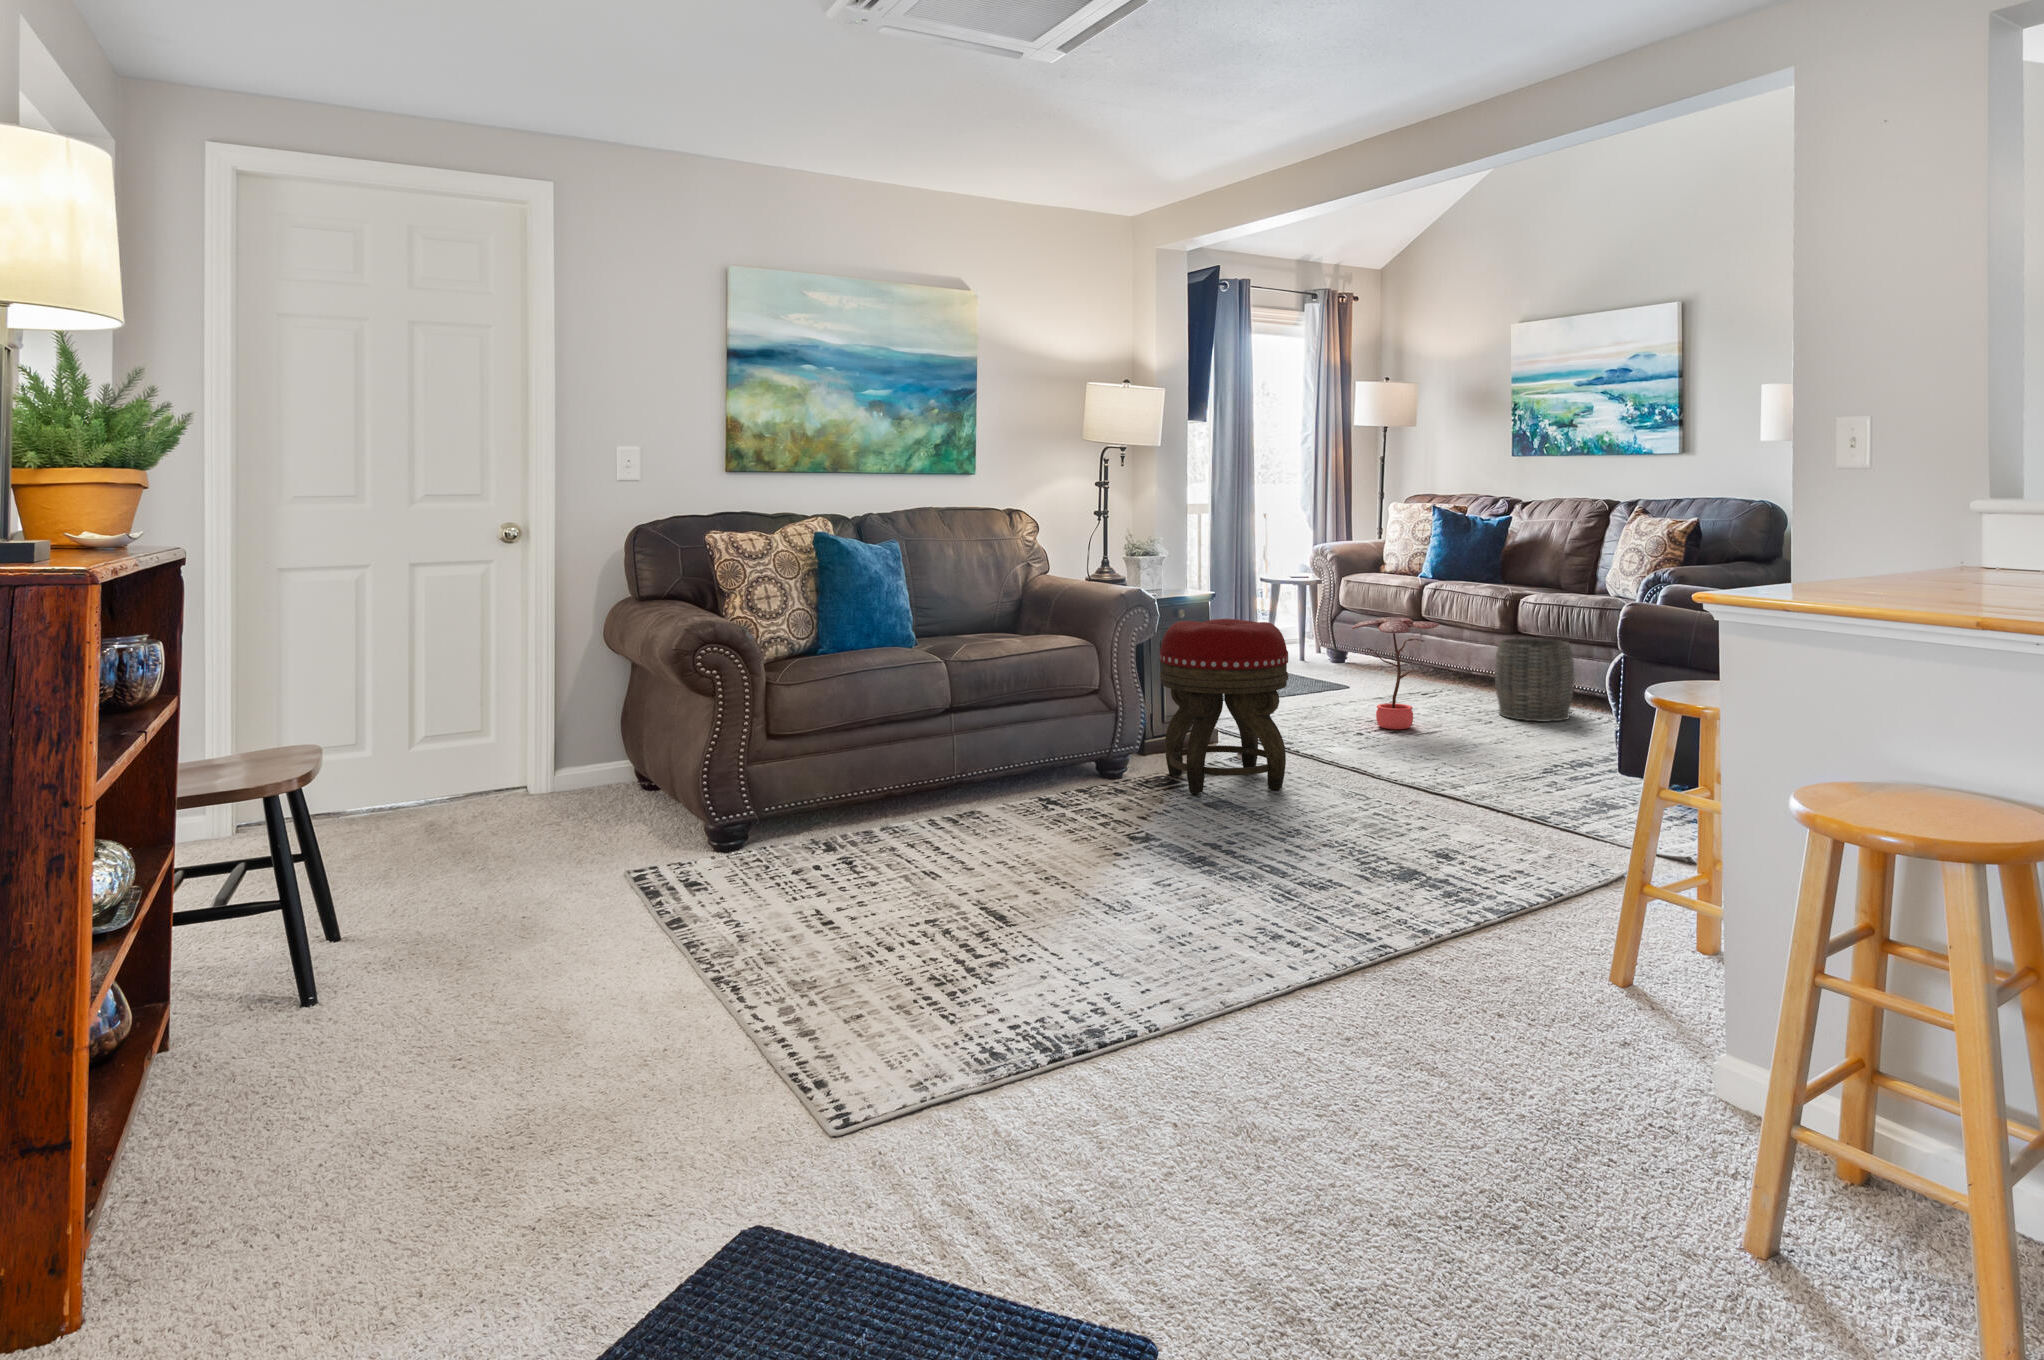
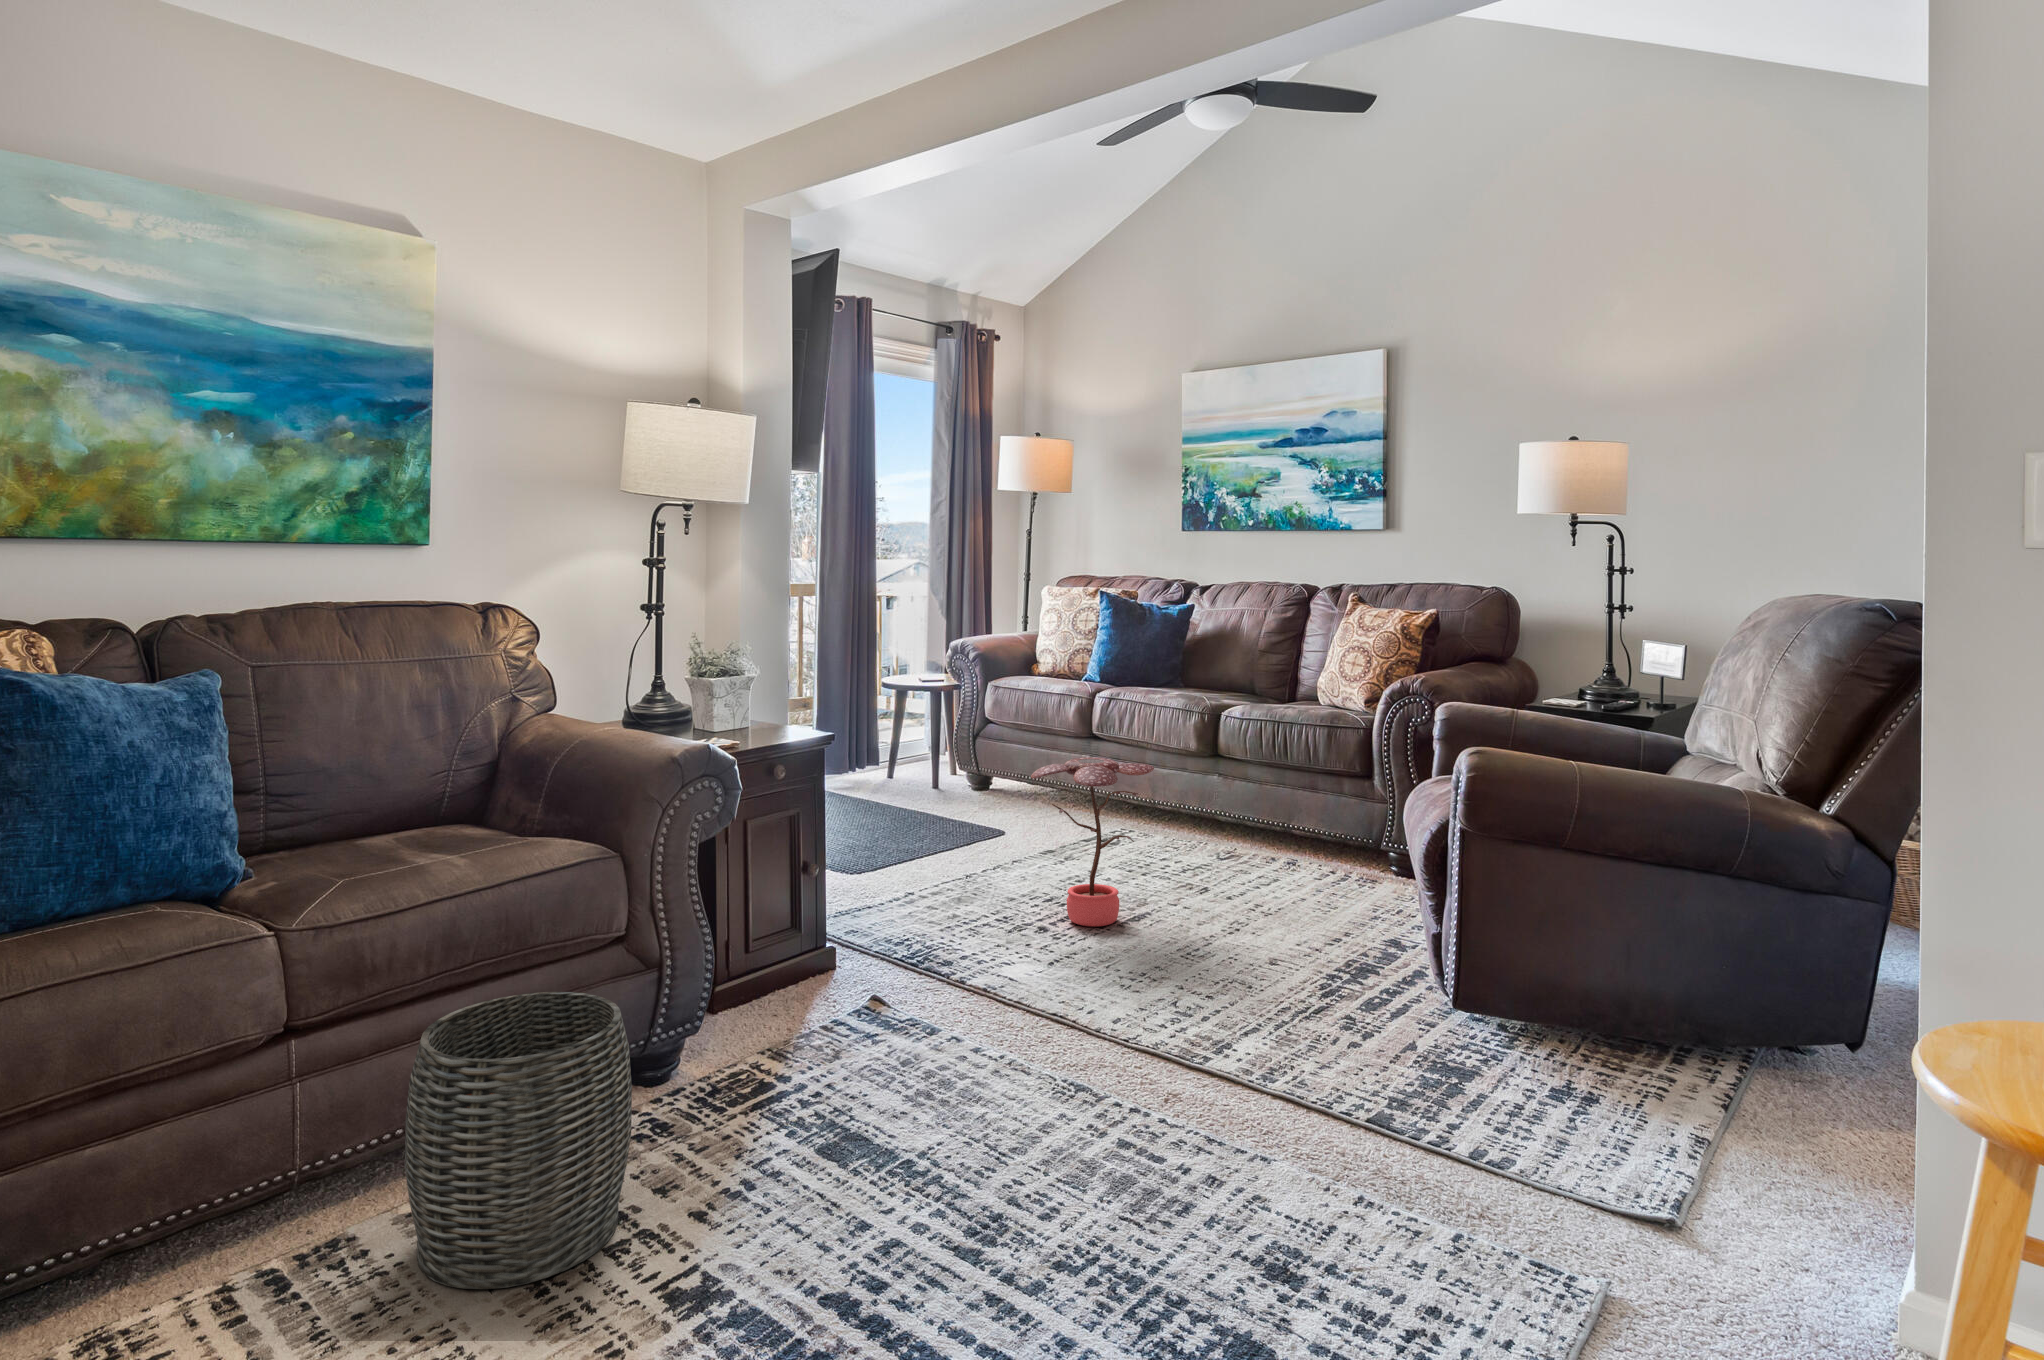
footstool: present [1160,619,1289,794] -> none [739,795,965,1138]
woven basket: present [1495,638,1574,722] -> present [405,992,632,1289]

